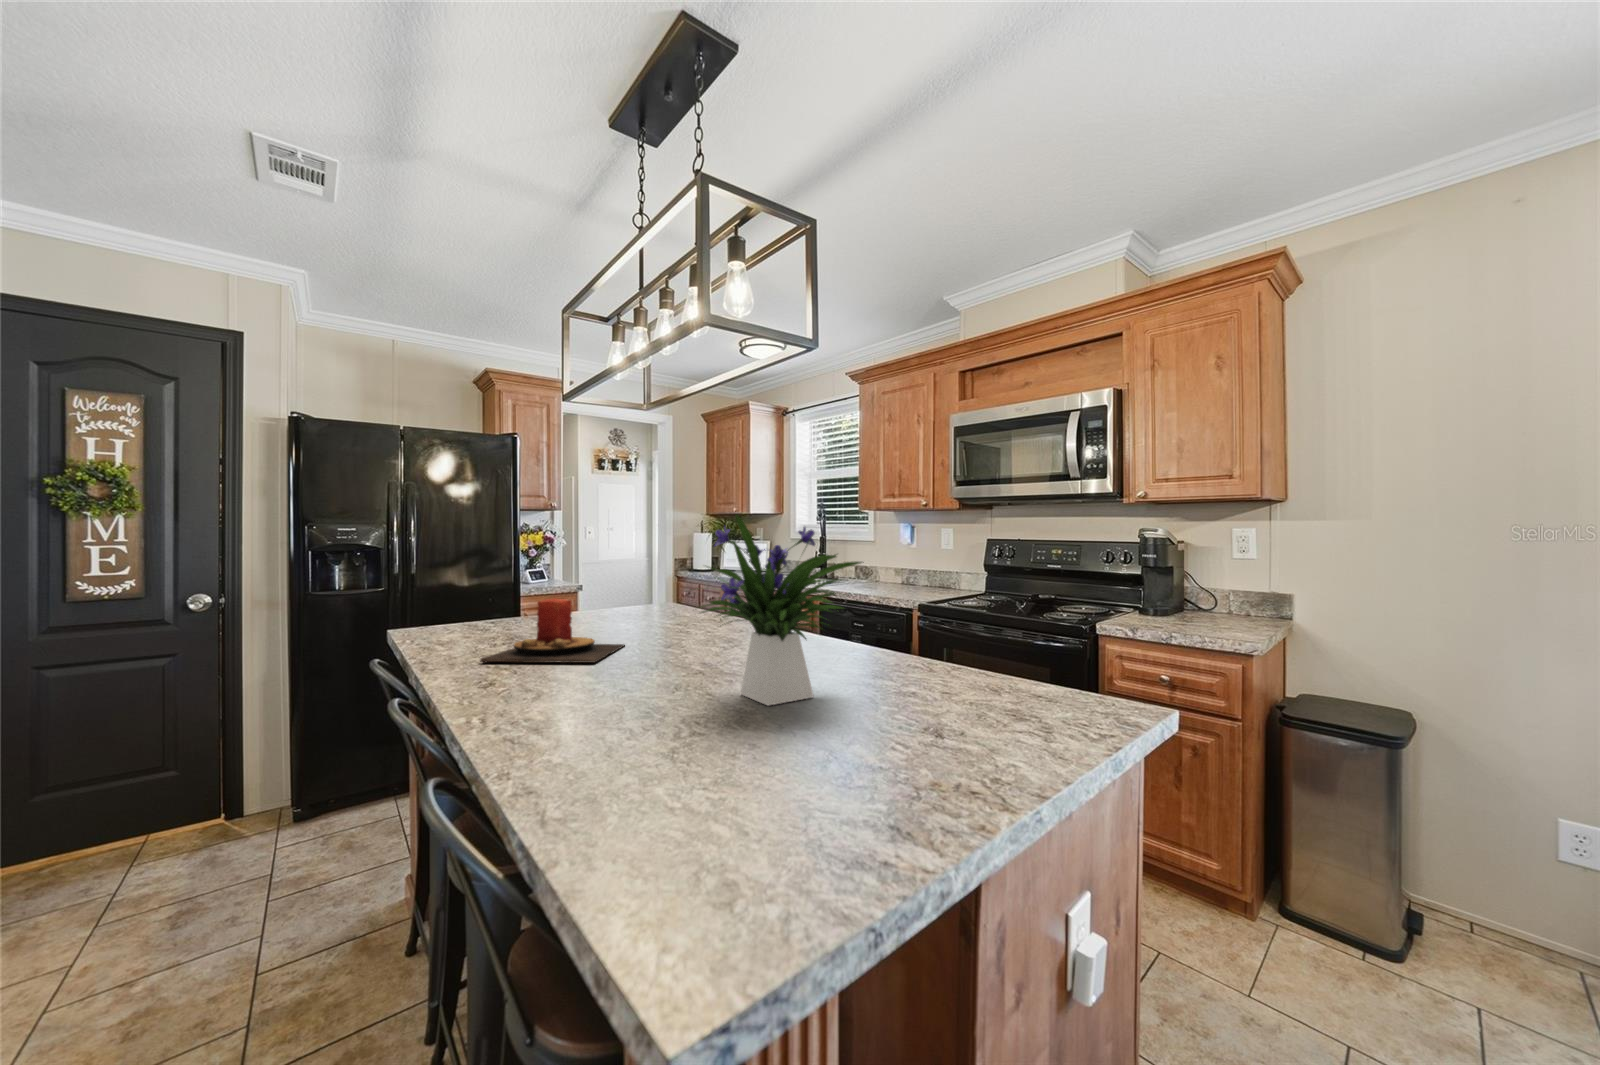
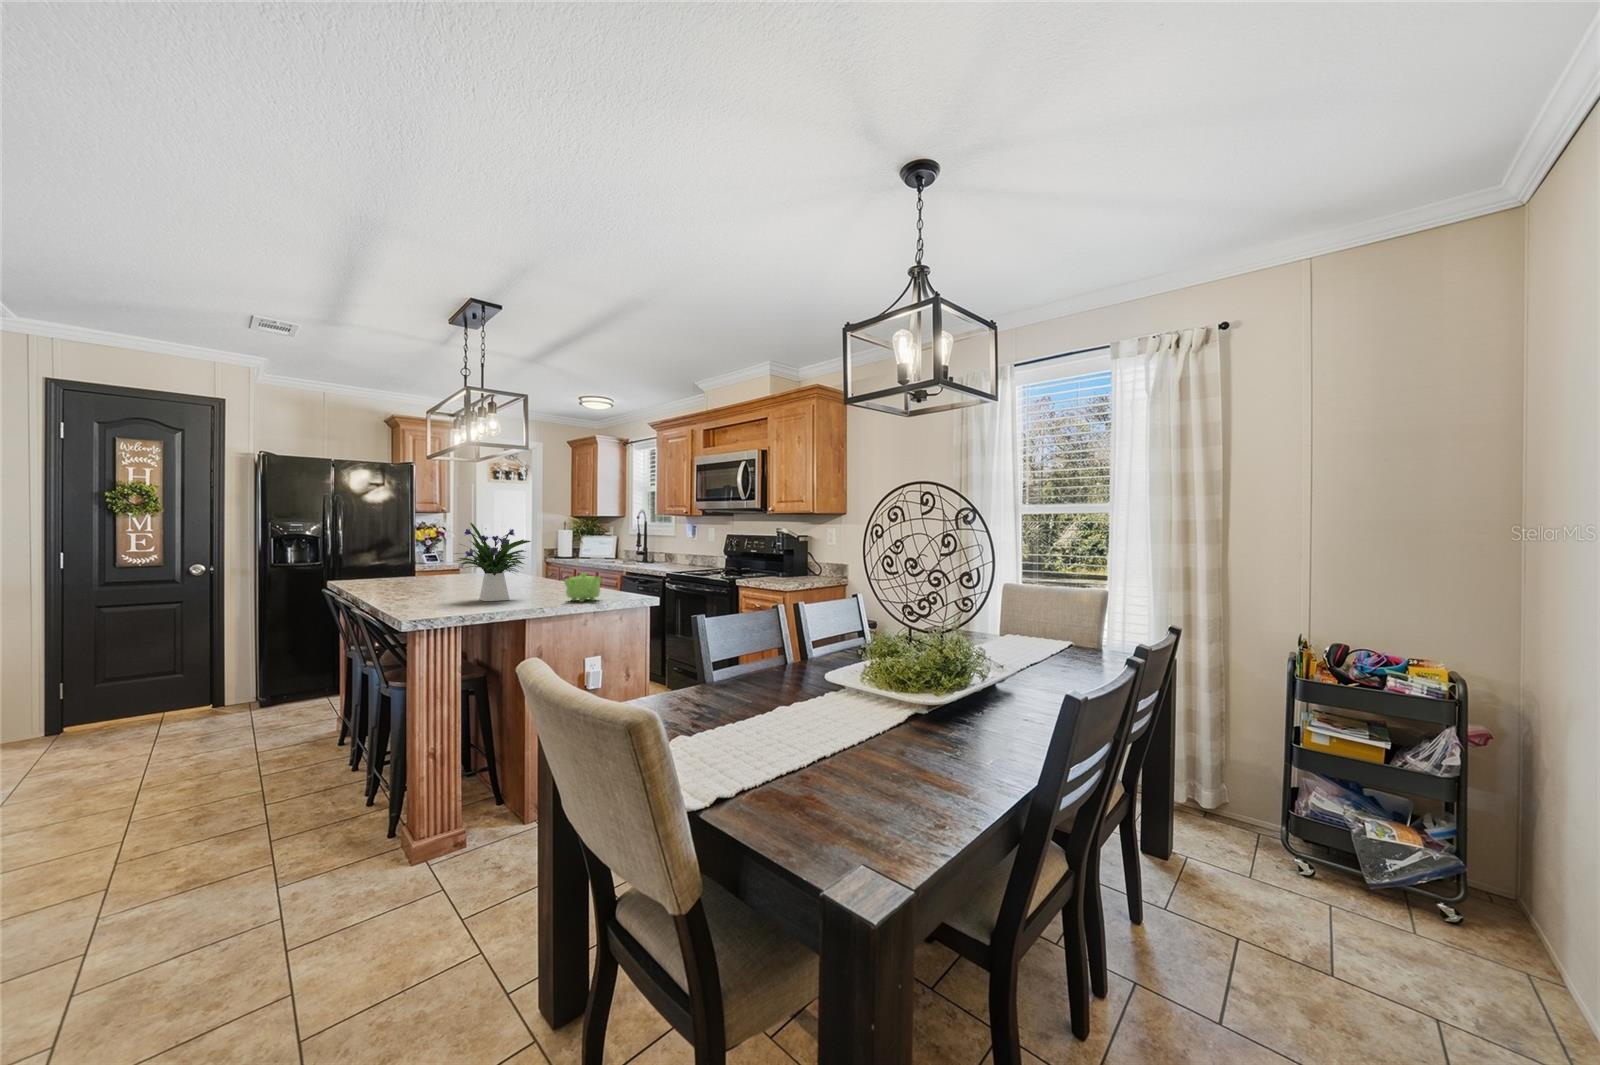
candle: present [480,598,625,663] -> none [368,562,451,592]
teapot: none [951,632,1049,707] -> present [564,573,601,602]

